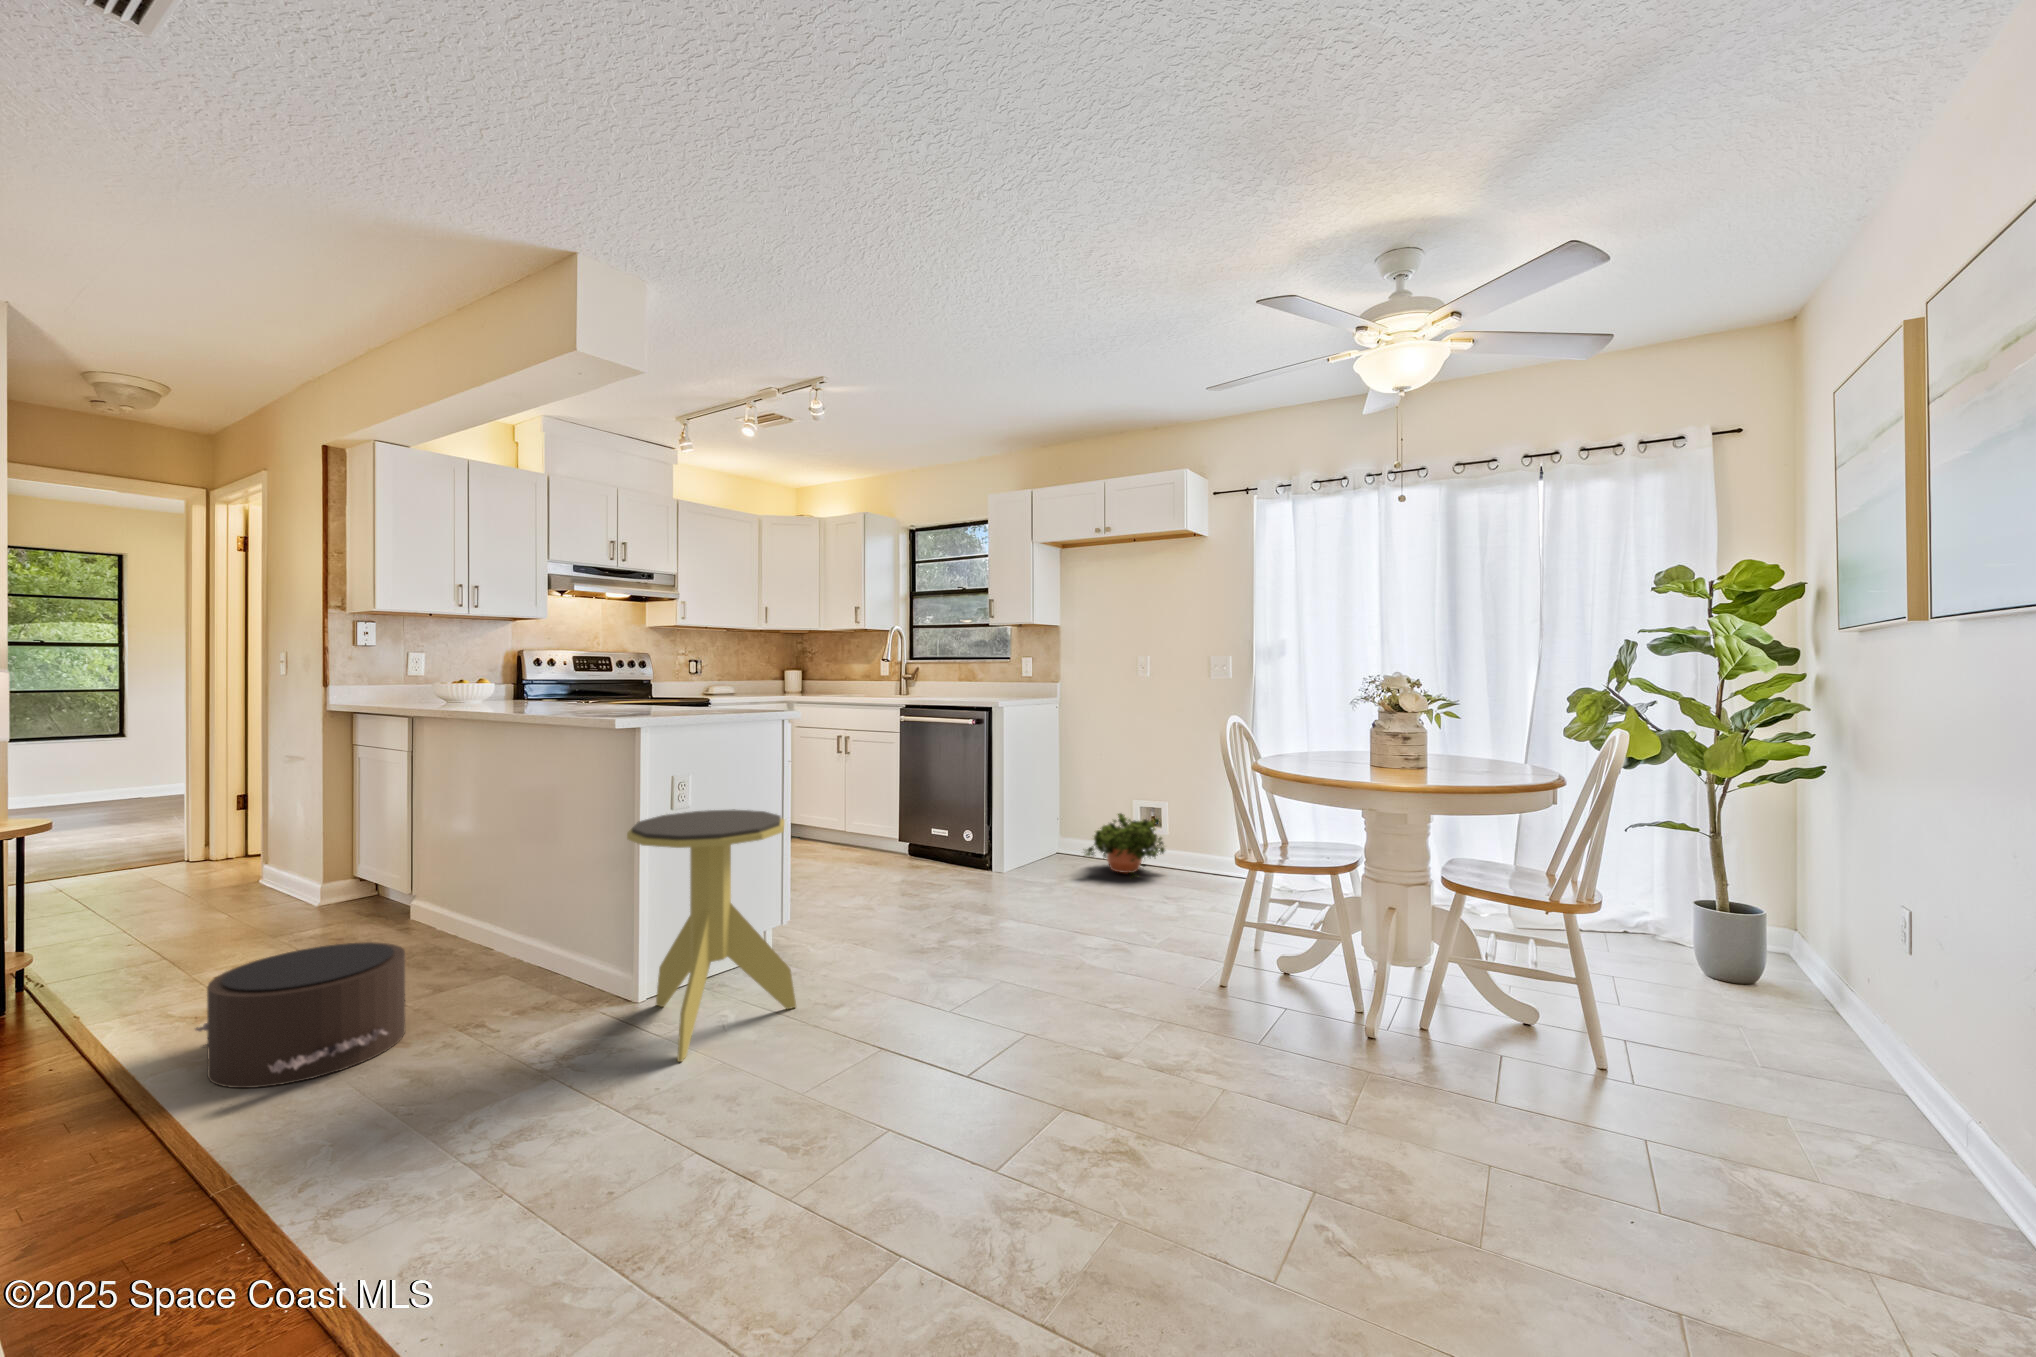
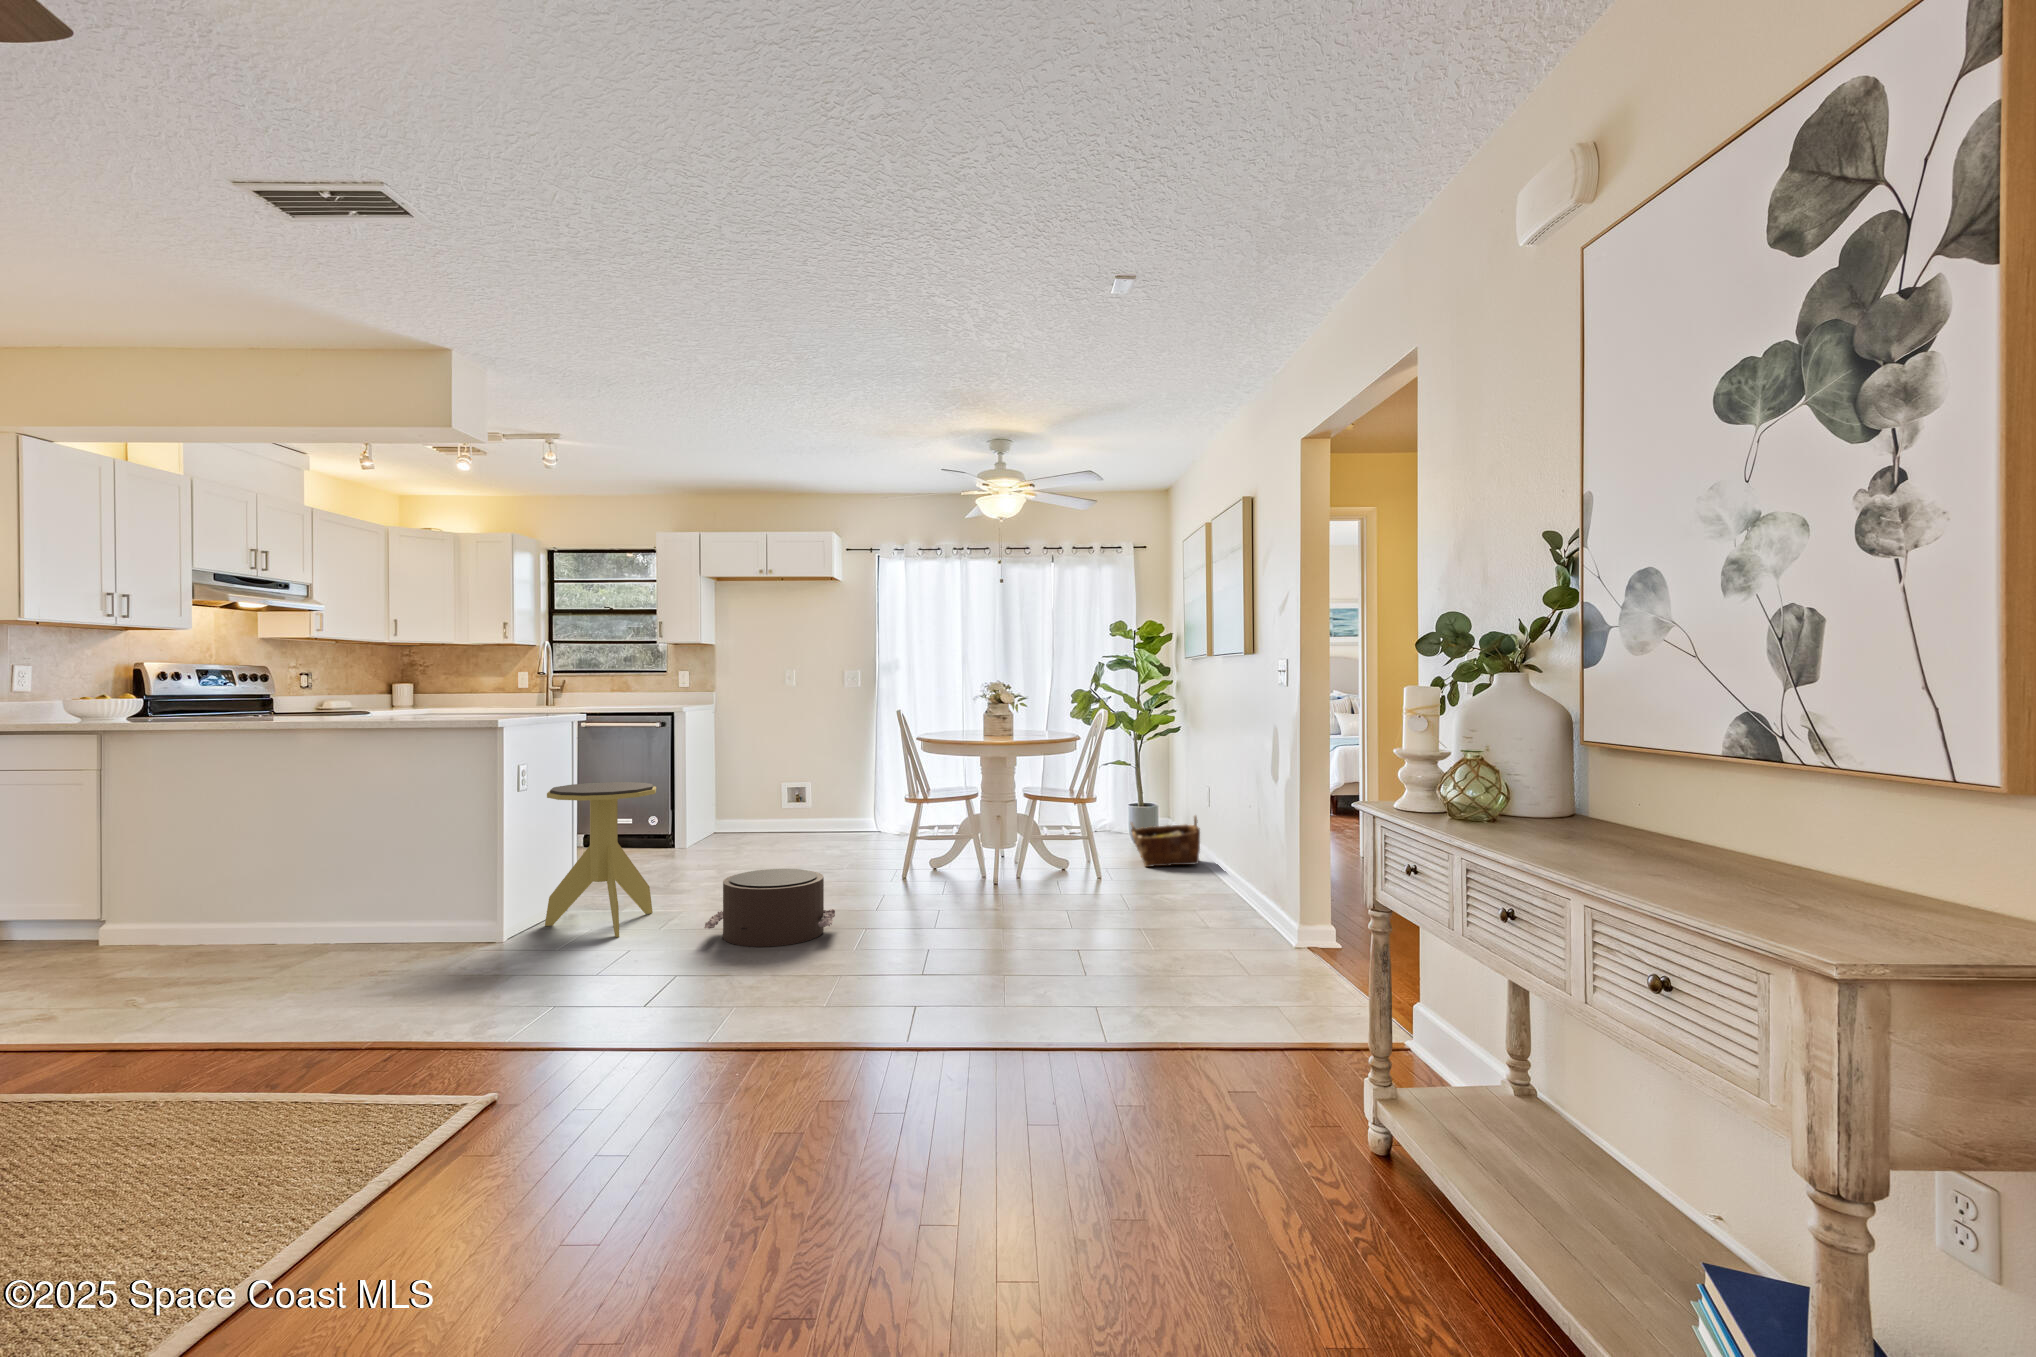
potted plant: present [1085,813,1165,878] -> none [756,792,819,840]
pouf: present [195,942,405,1088] -> present [704,869,835,947]
woven basket: none [1695,964,1902,1099] -> present [1131,816,1200,867]

